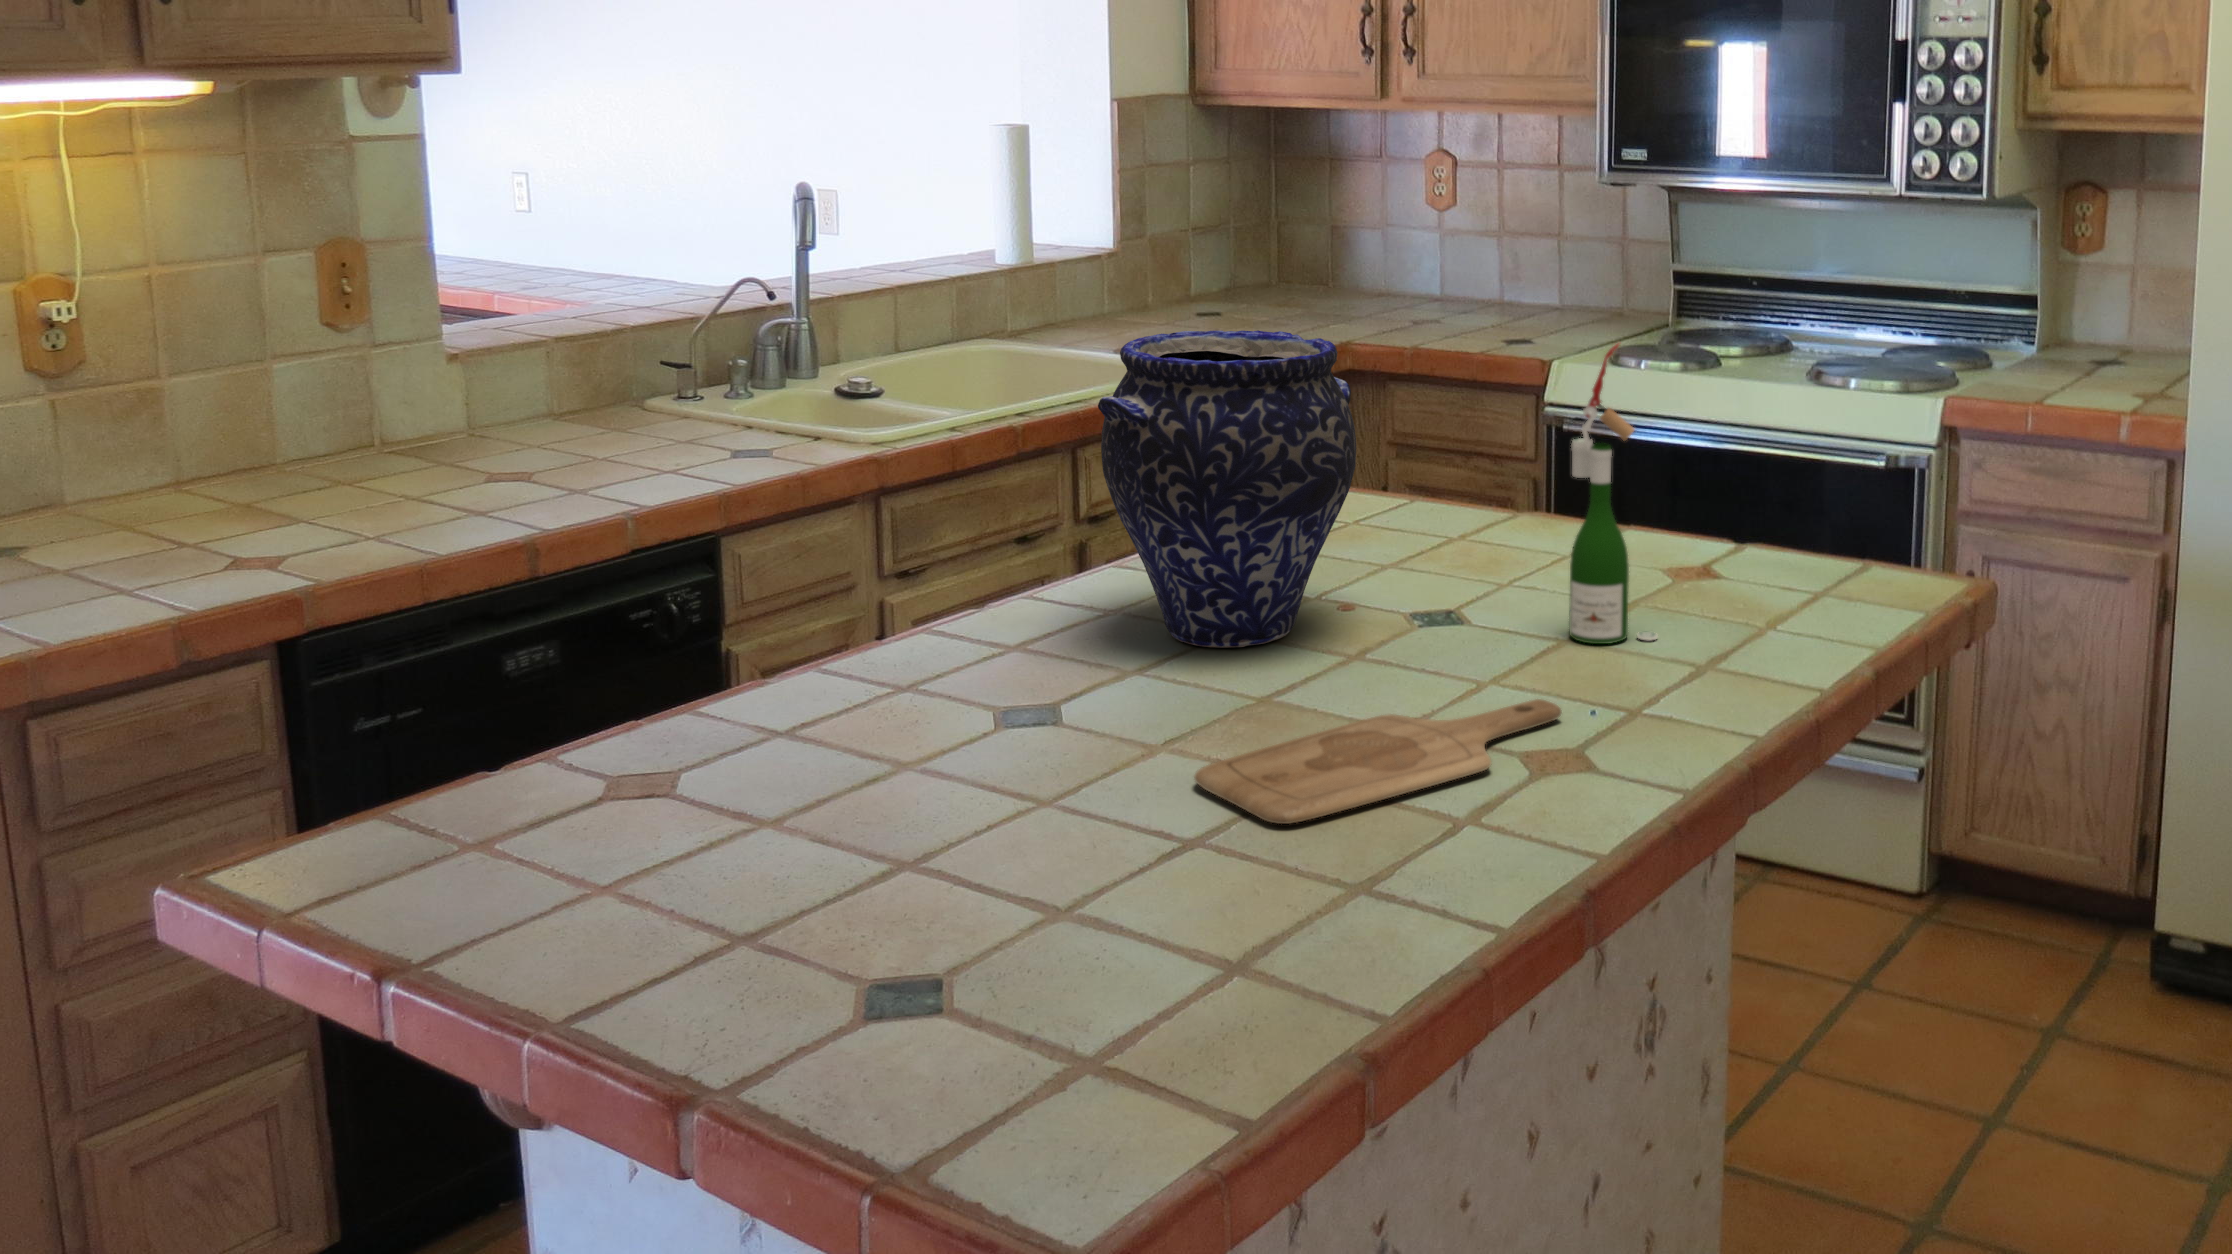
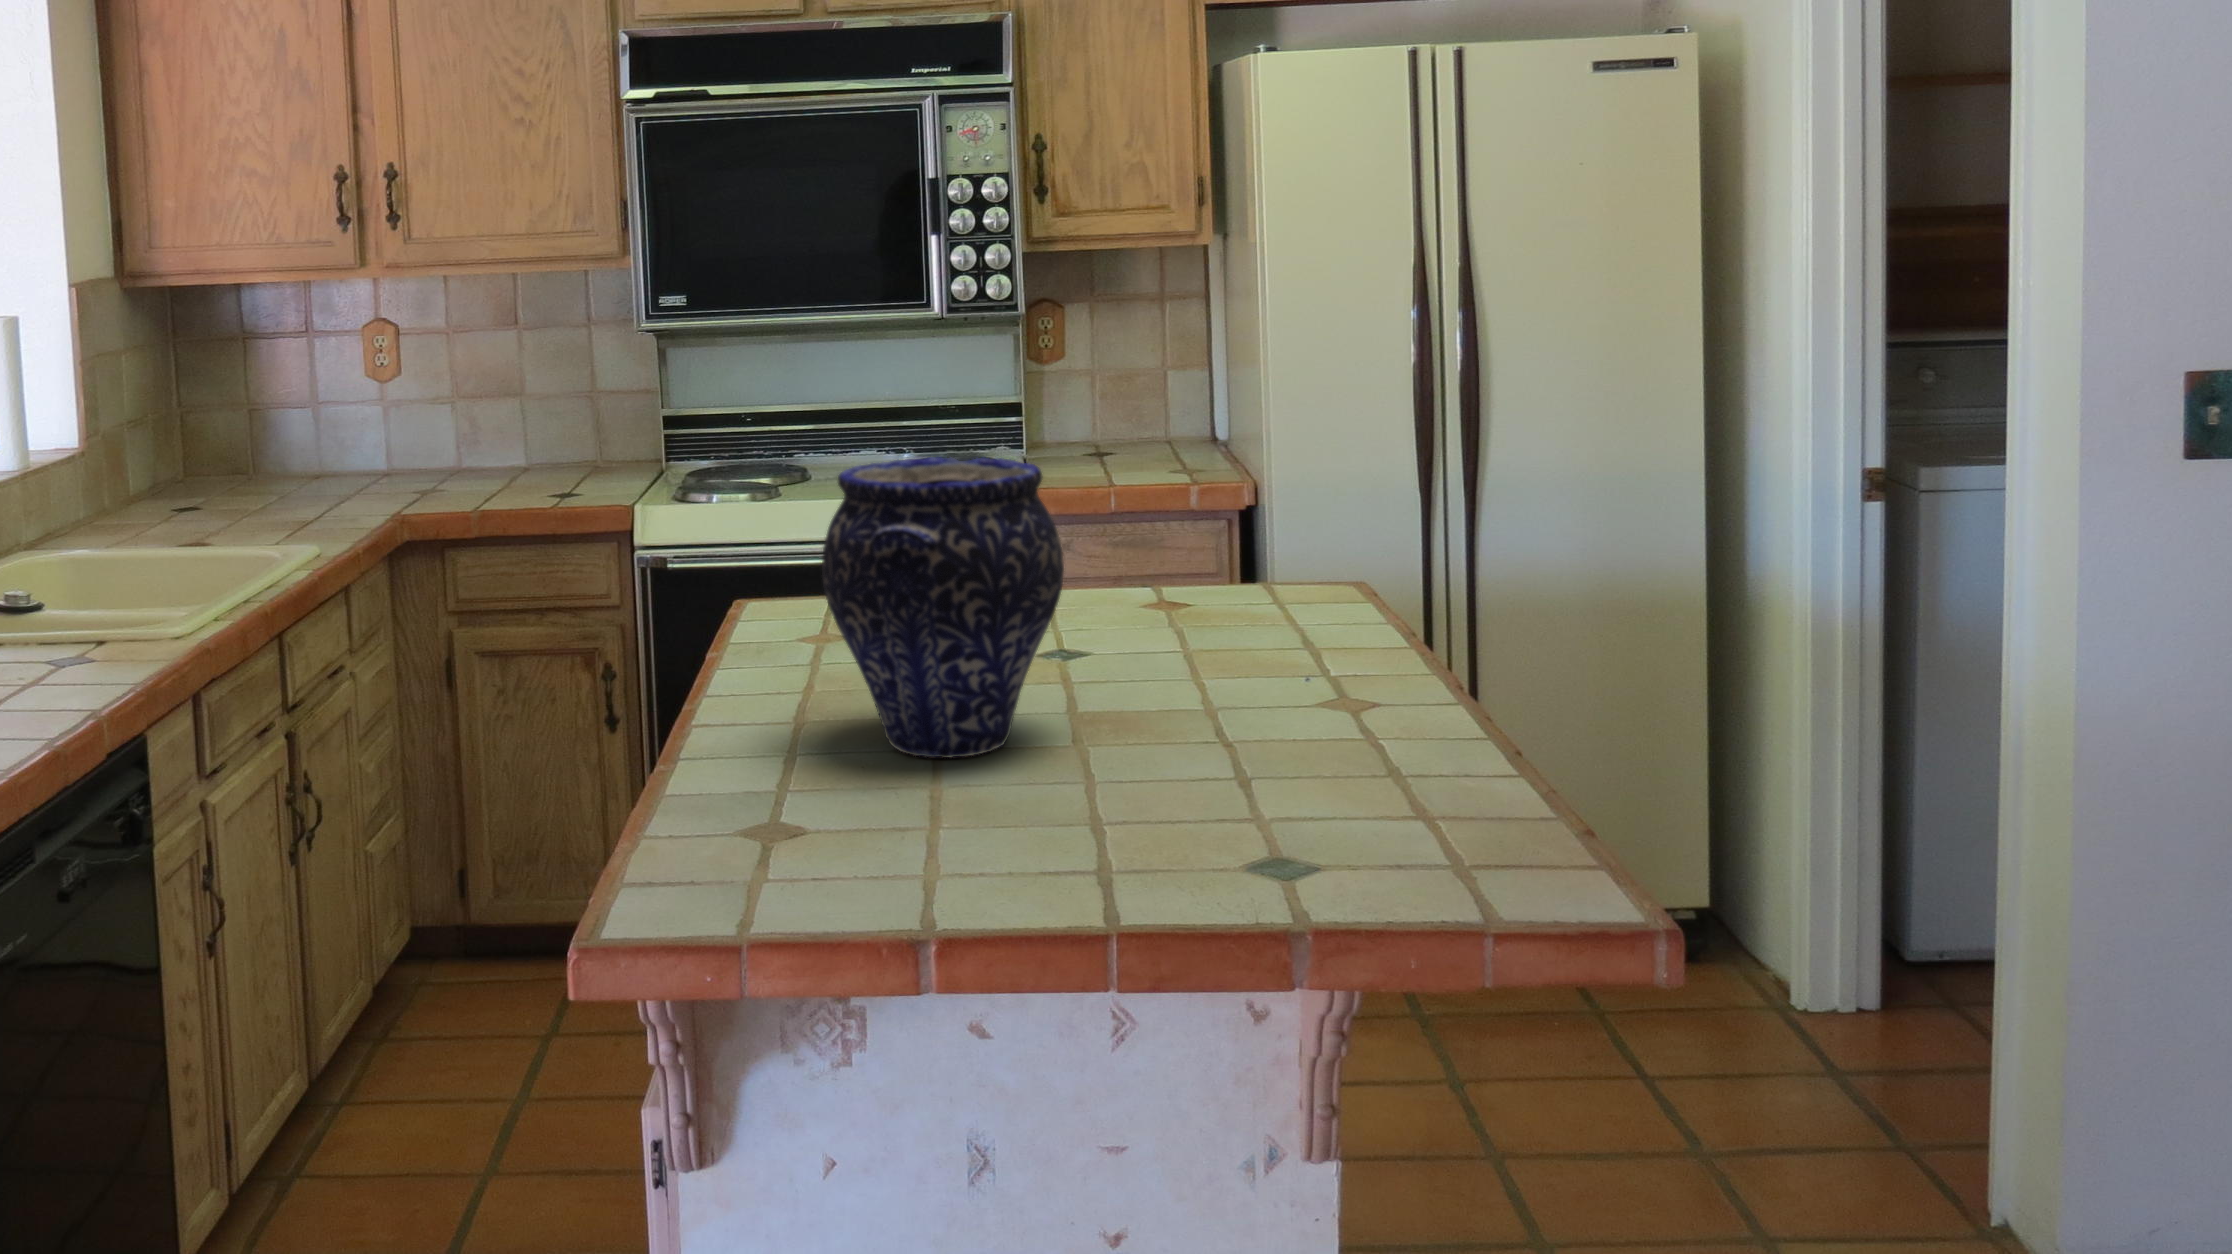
wine bottle: present [1569,344,1657,644] -> none [1197,430,1281,697]
cutting board: present [1194,699,1562,824] -> none [1214,734,1401,852]

